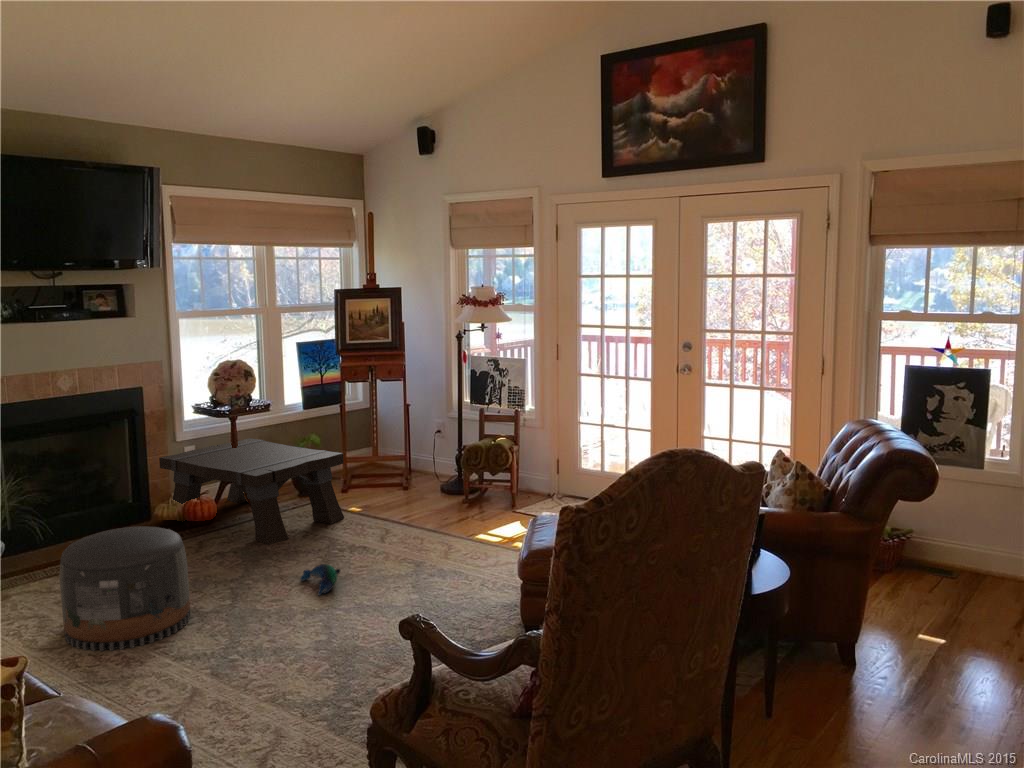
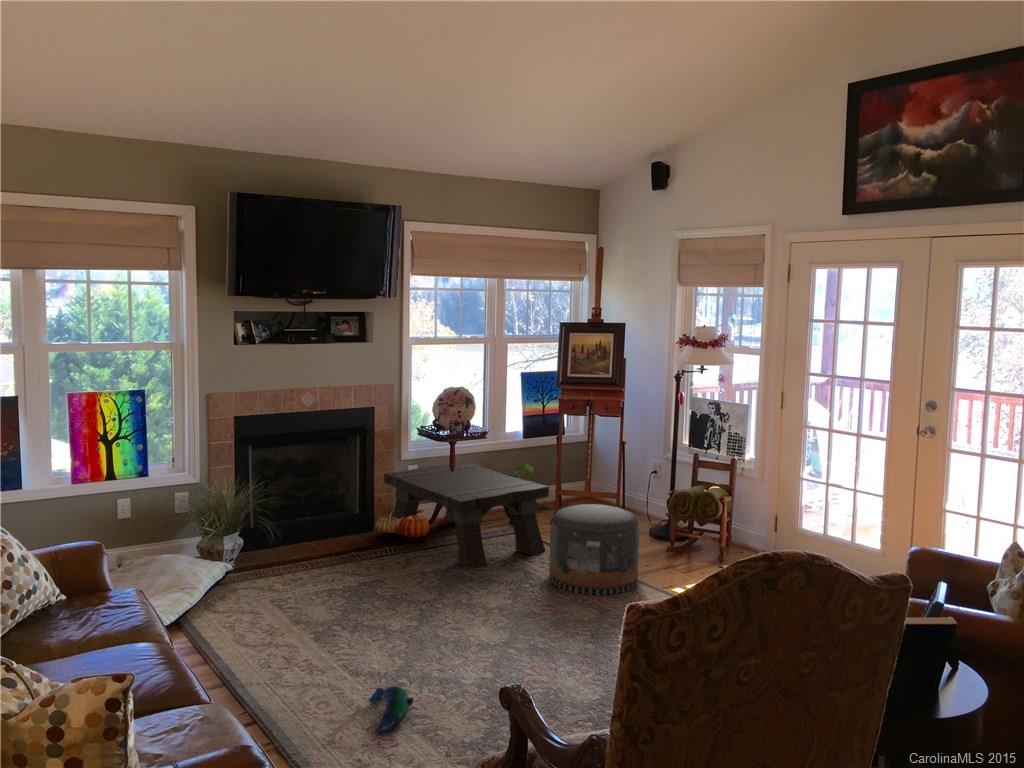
pouf: present [59,526,190,651] -> present [549,504,639,595]
plush toy: present [300,564,340,596] -> present [369,686,414,735]

